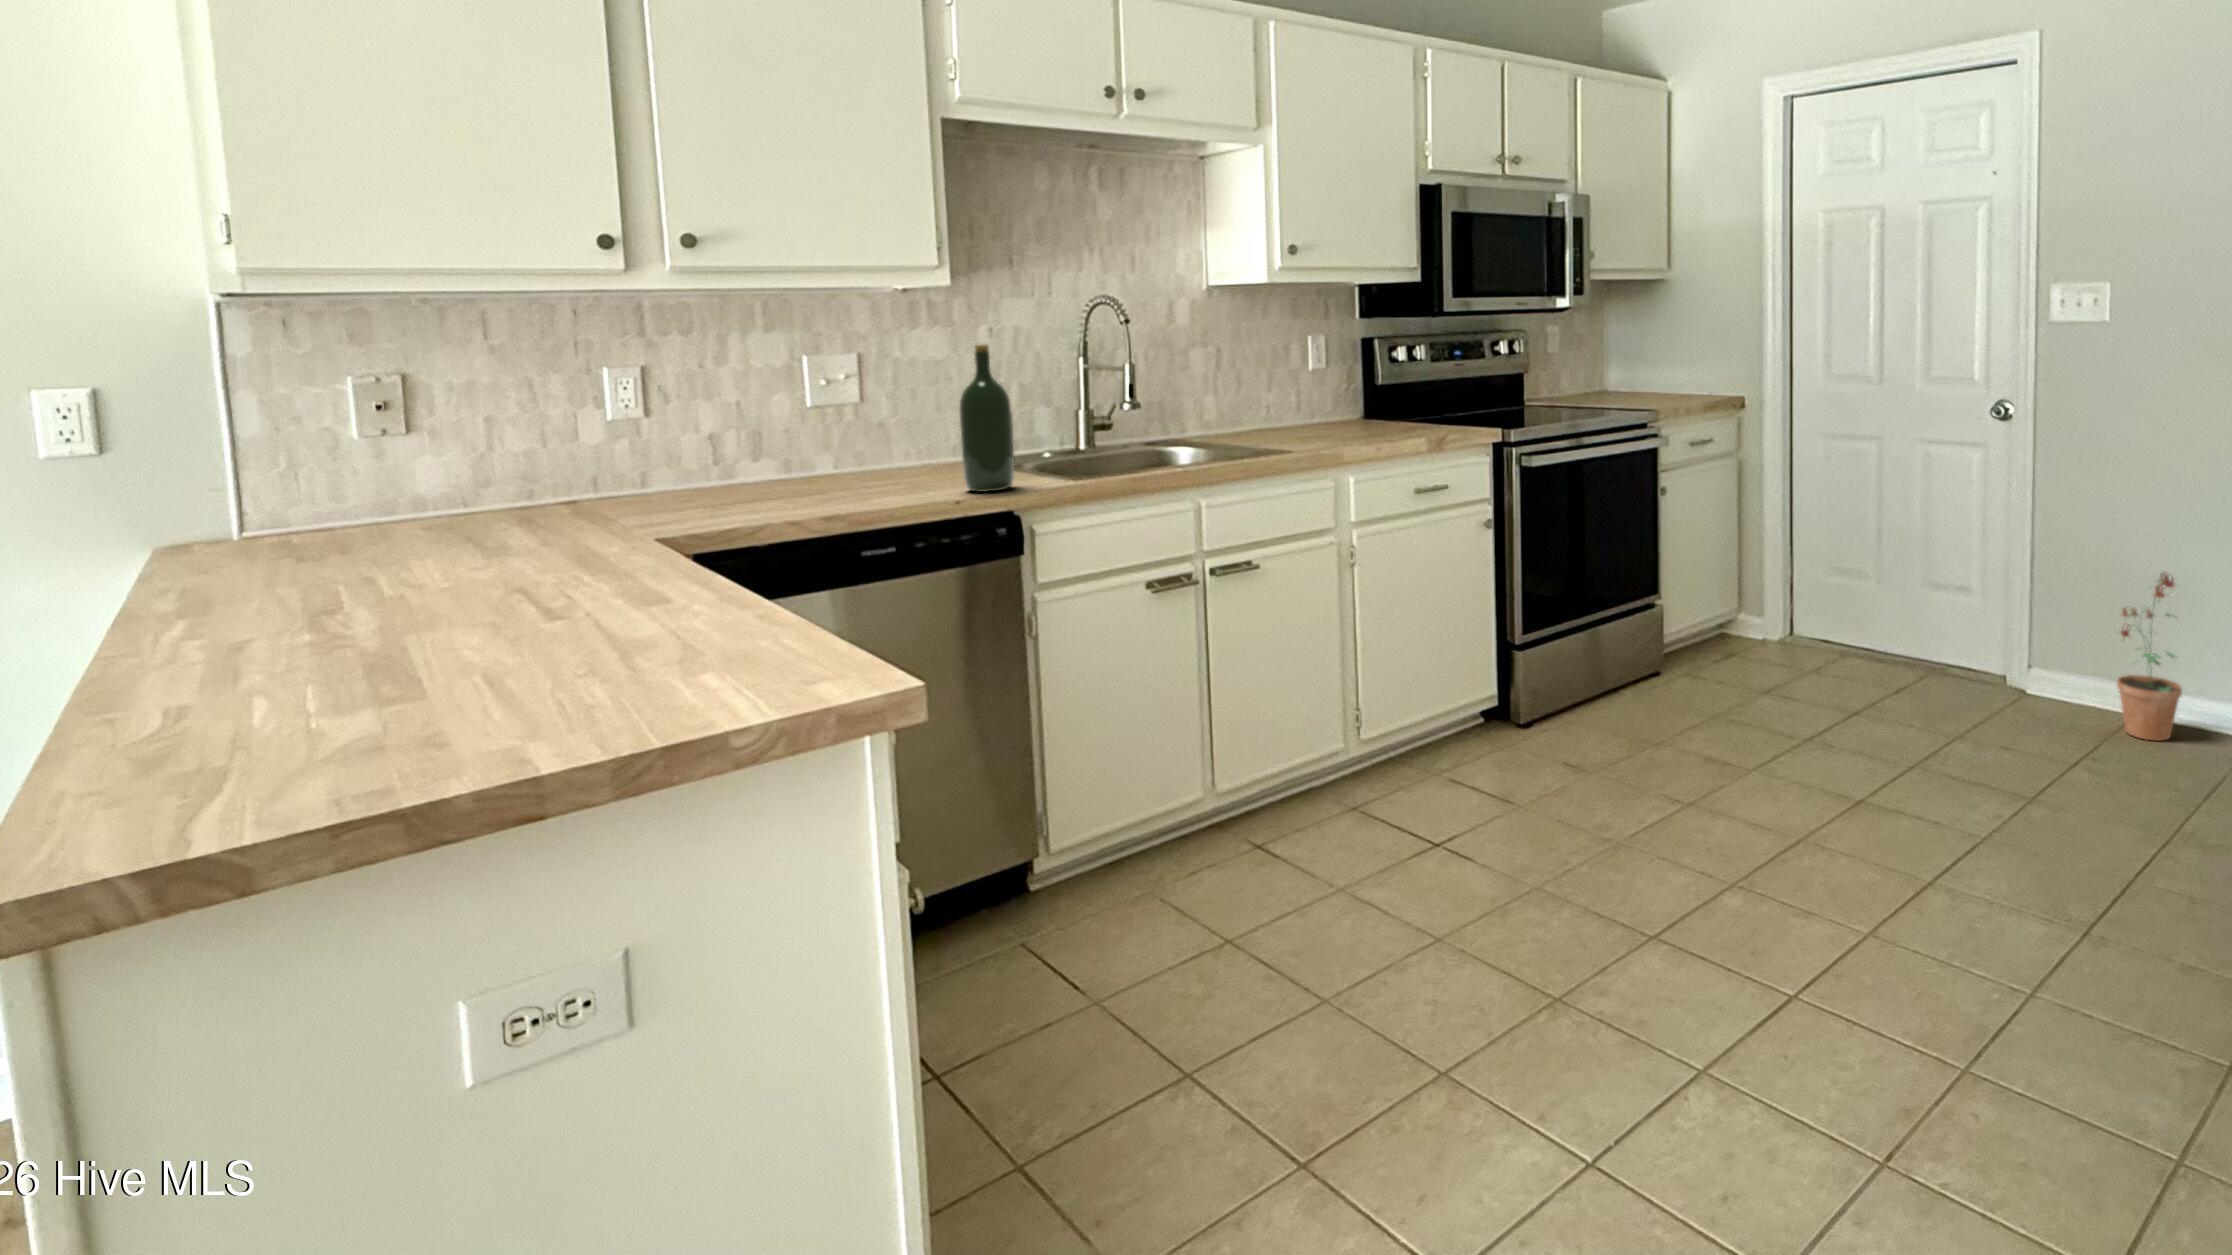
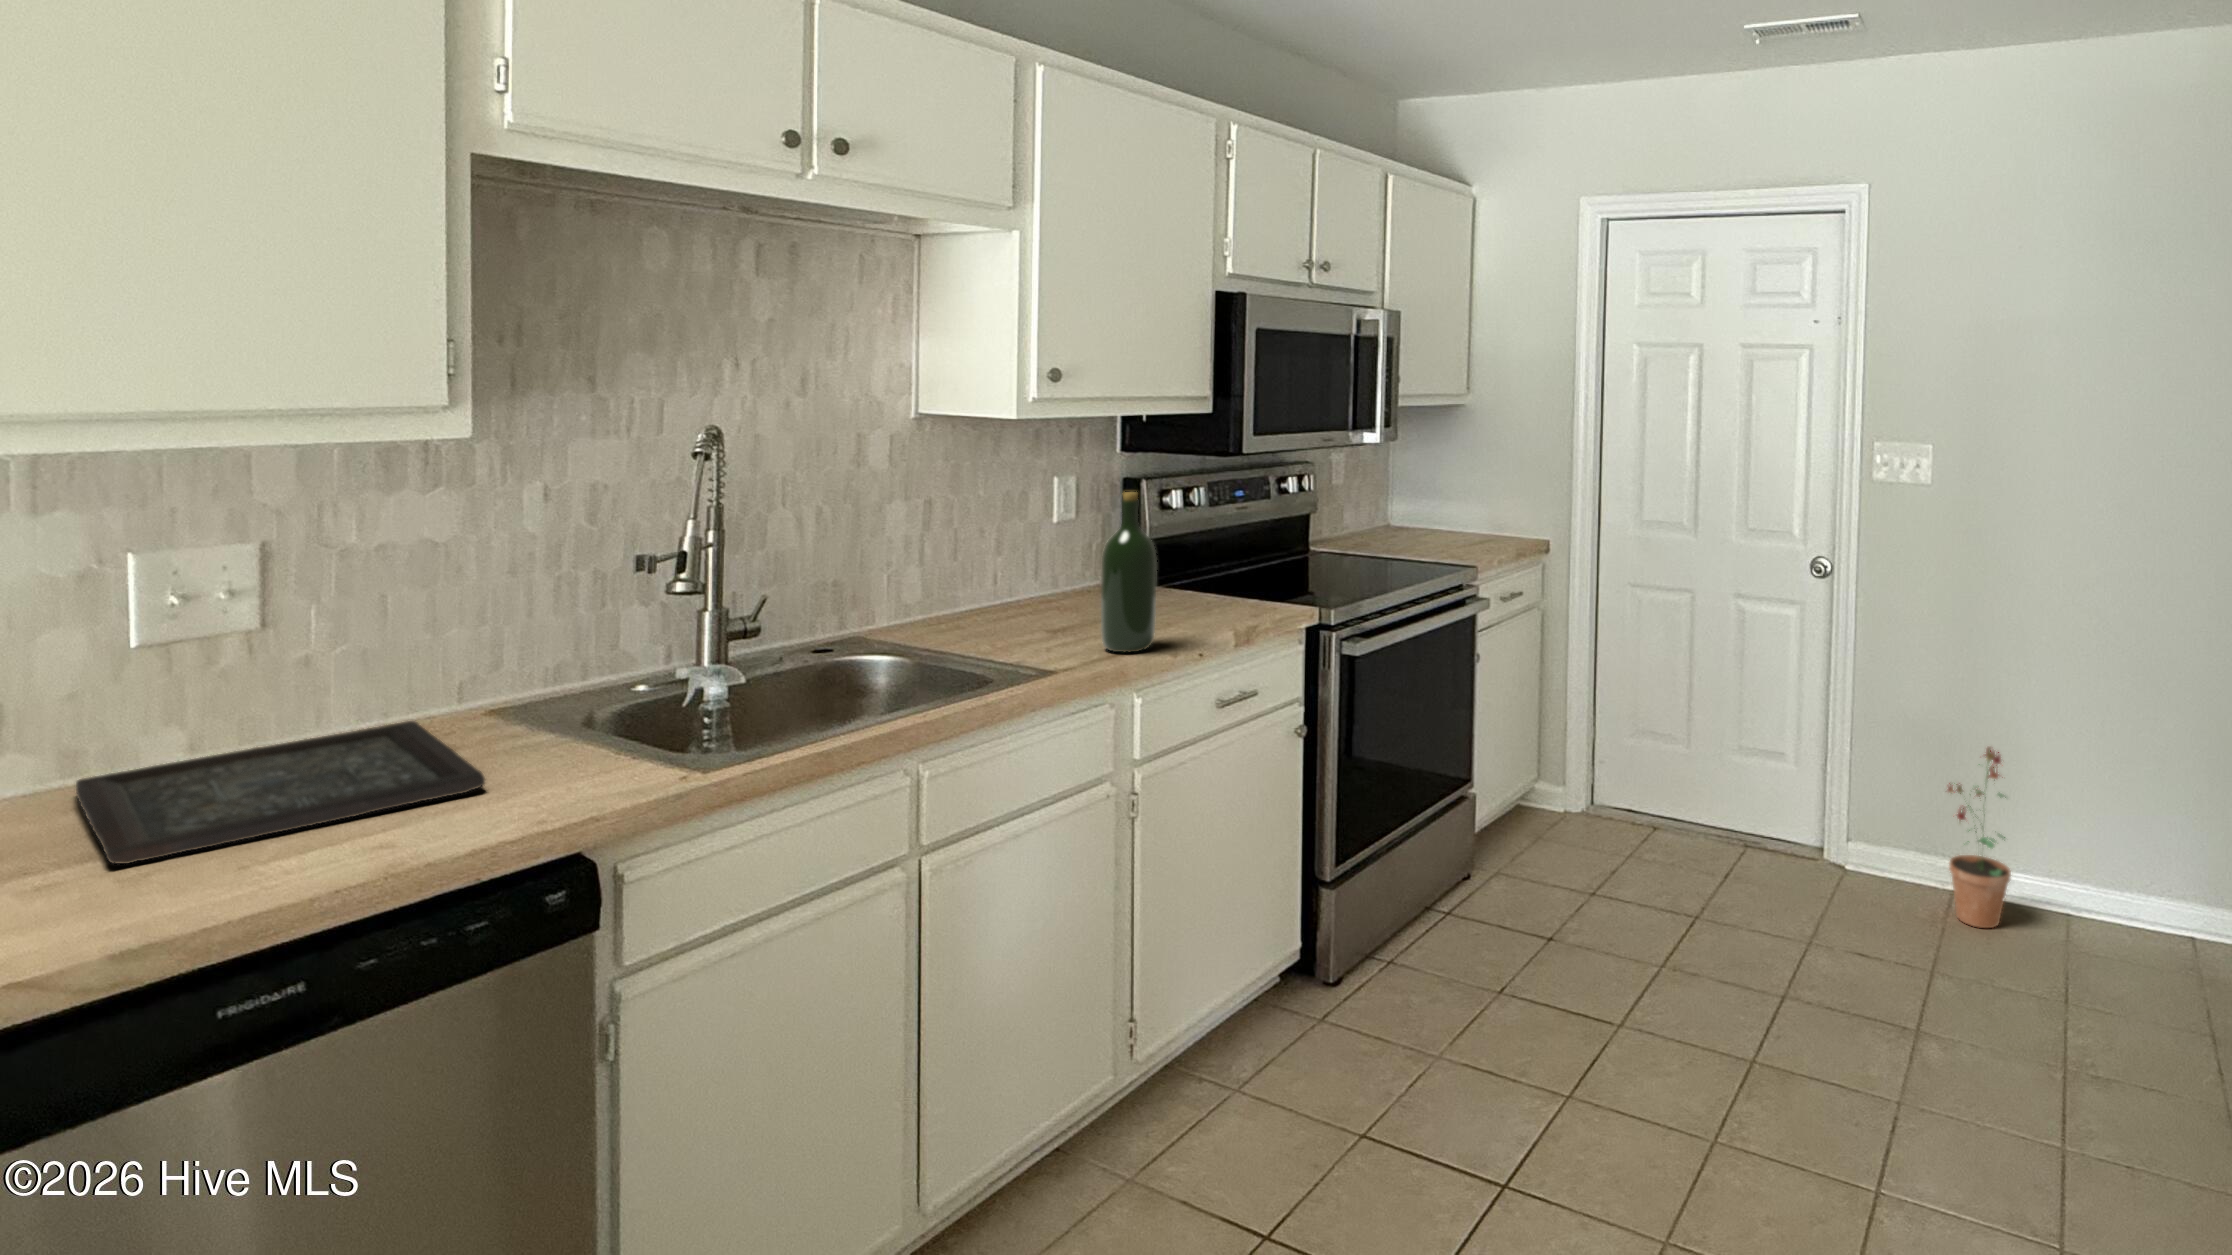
wine bottle: present [960,344,1015,492] -> present [1101,492,1157,652]
tray: none [790,460,966,498] -> present [76,721,485,864]

